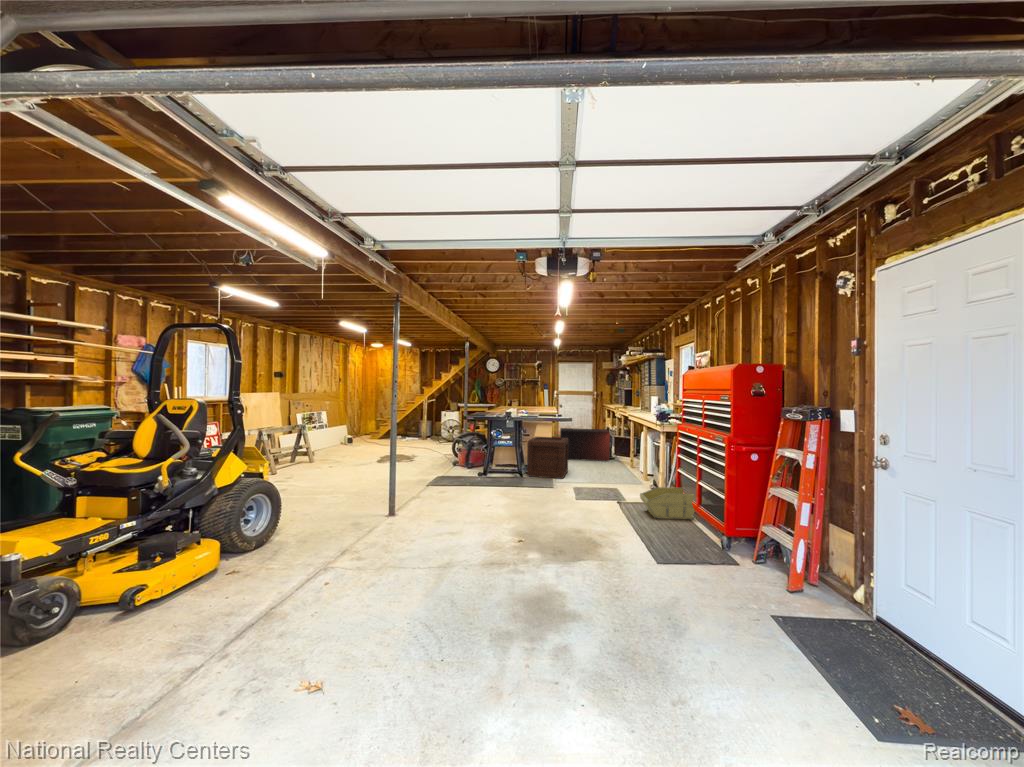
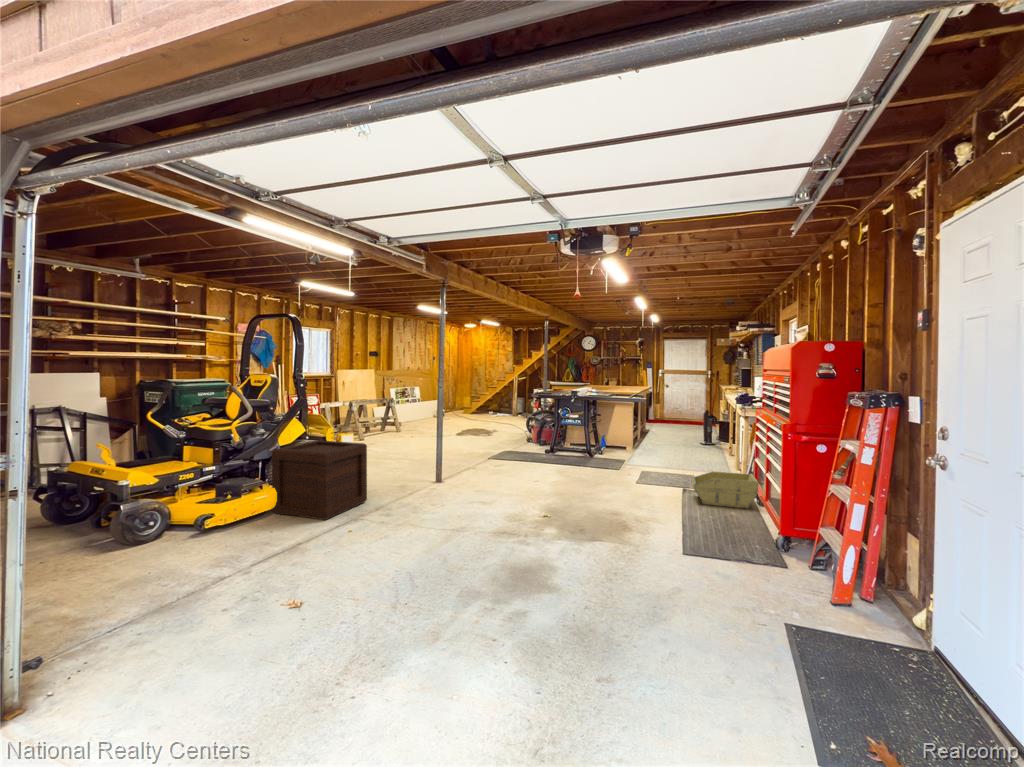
storage cabinet: present [560,428,610,461] -> none [641,408,698,446]
wooden crate: present [527,437,568,479] -> present [272,440,367,520]

